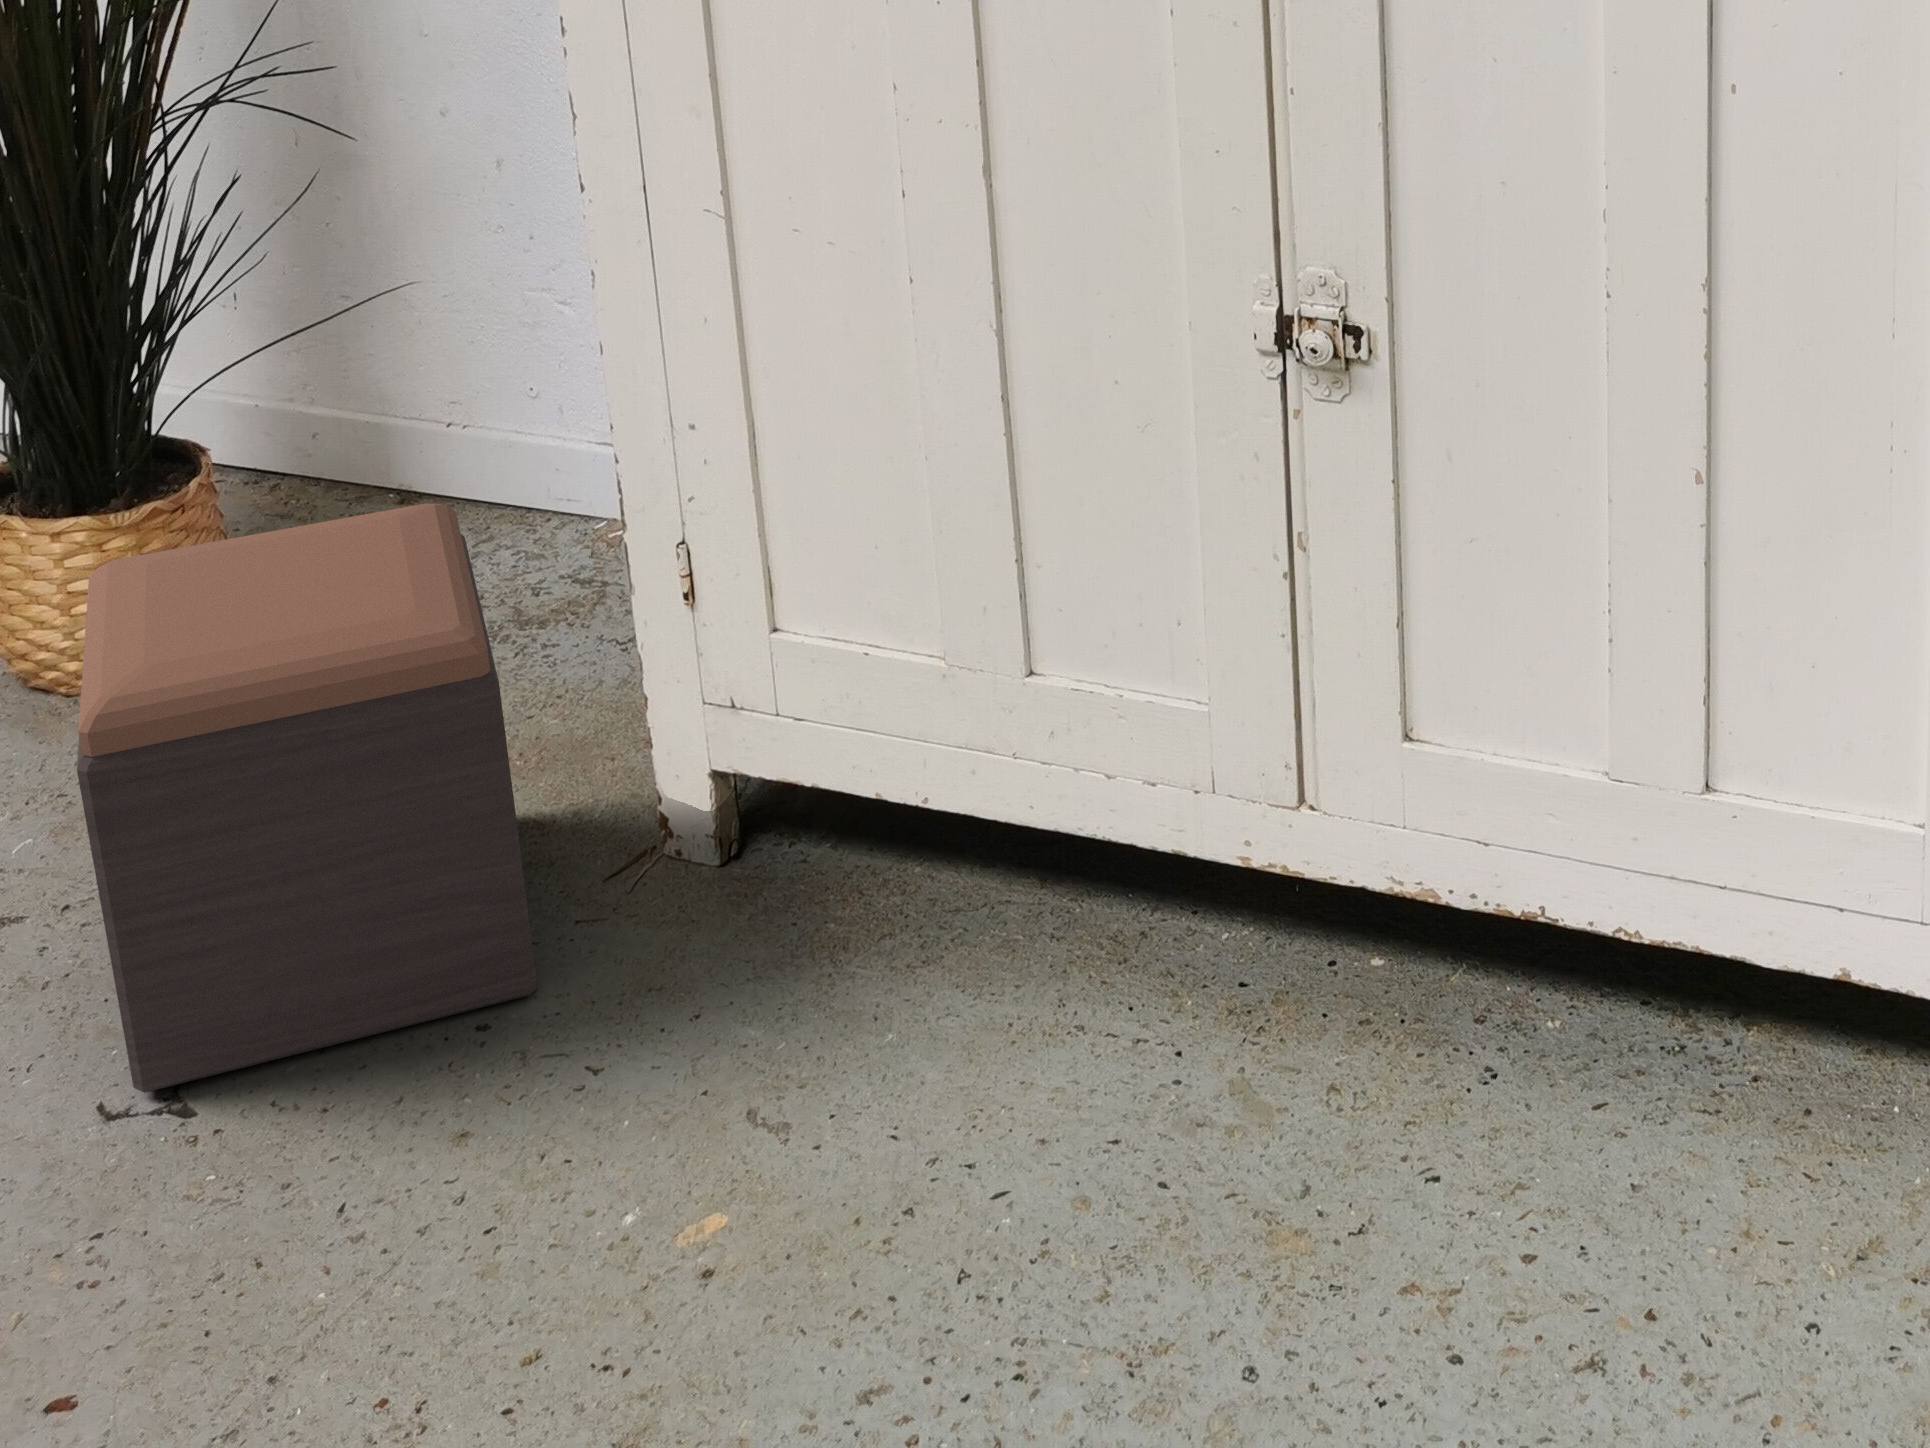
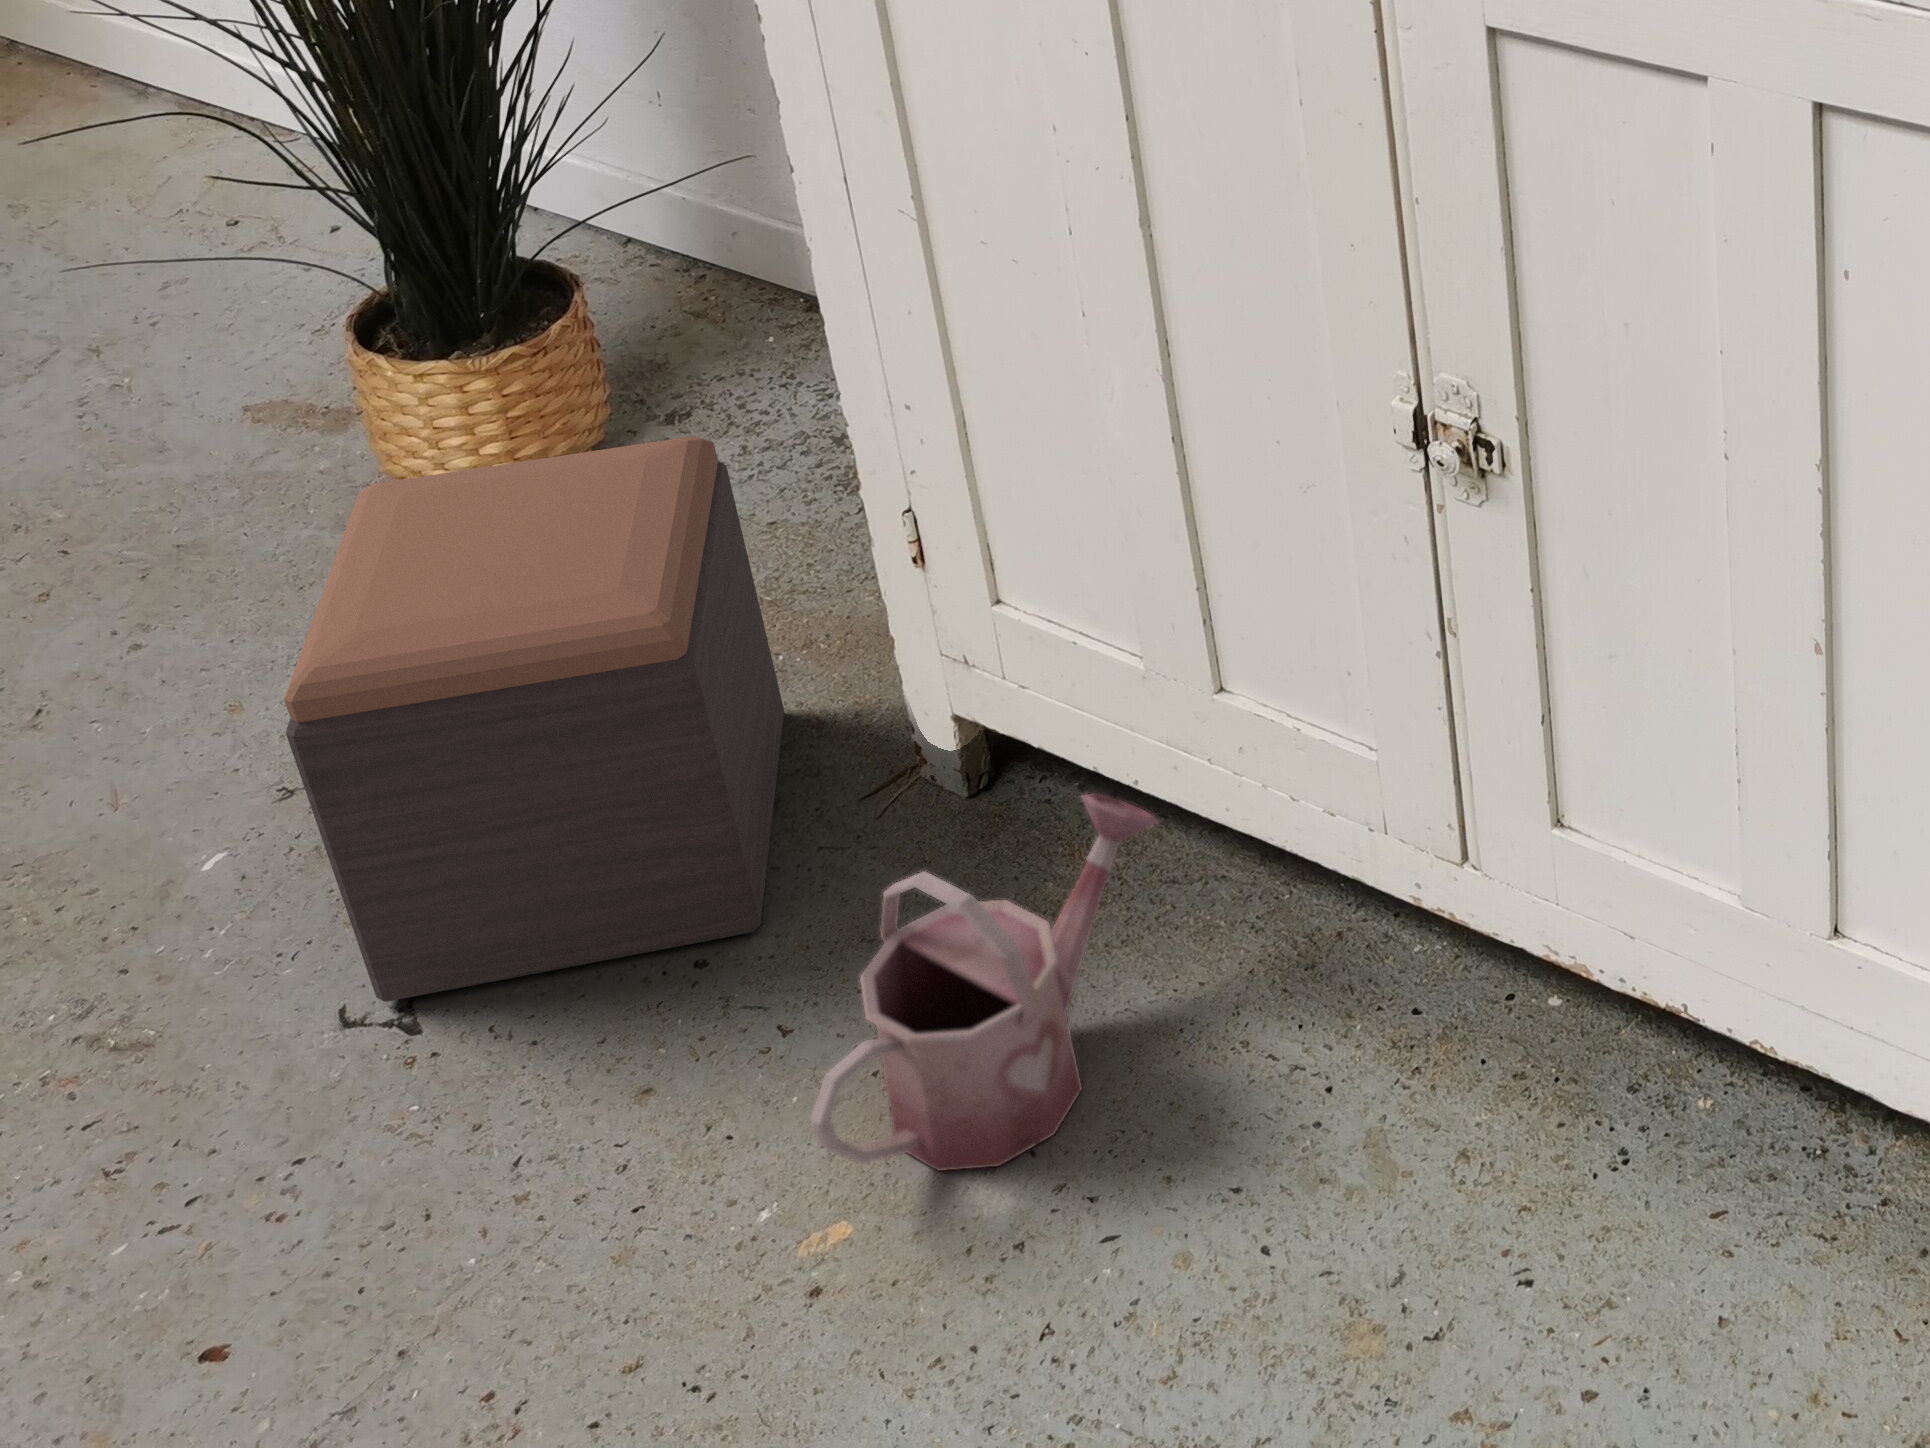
watering can: none [691,787,976,1163] -> present [810,793,1159,1171]

